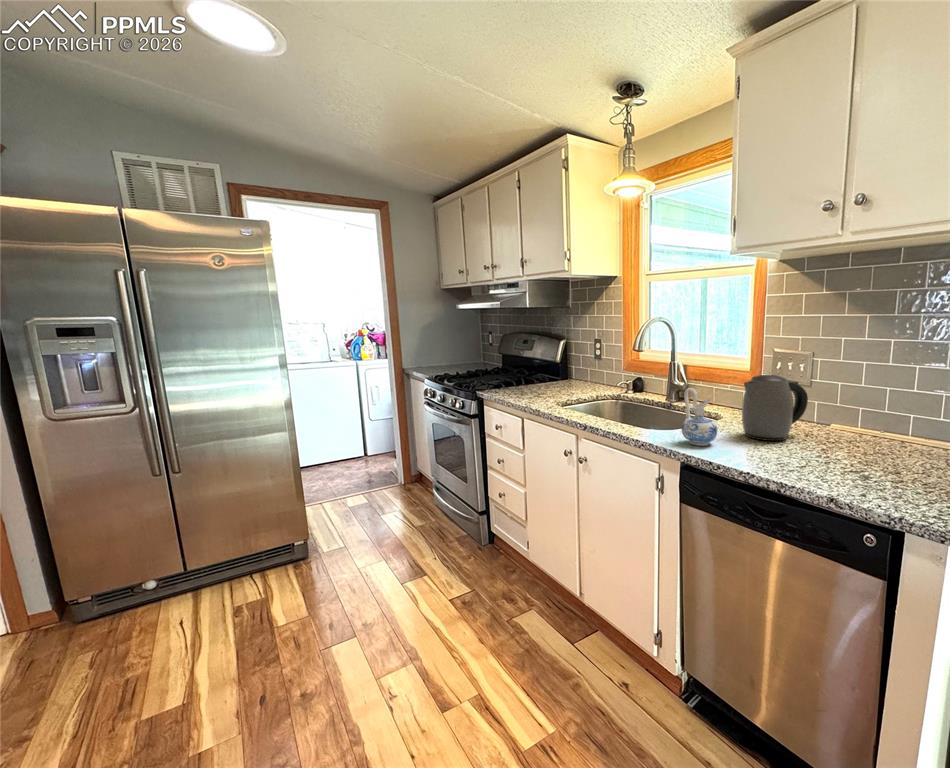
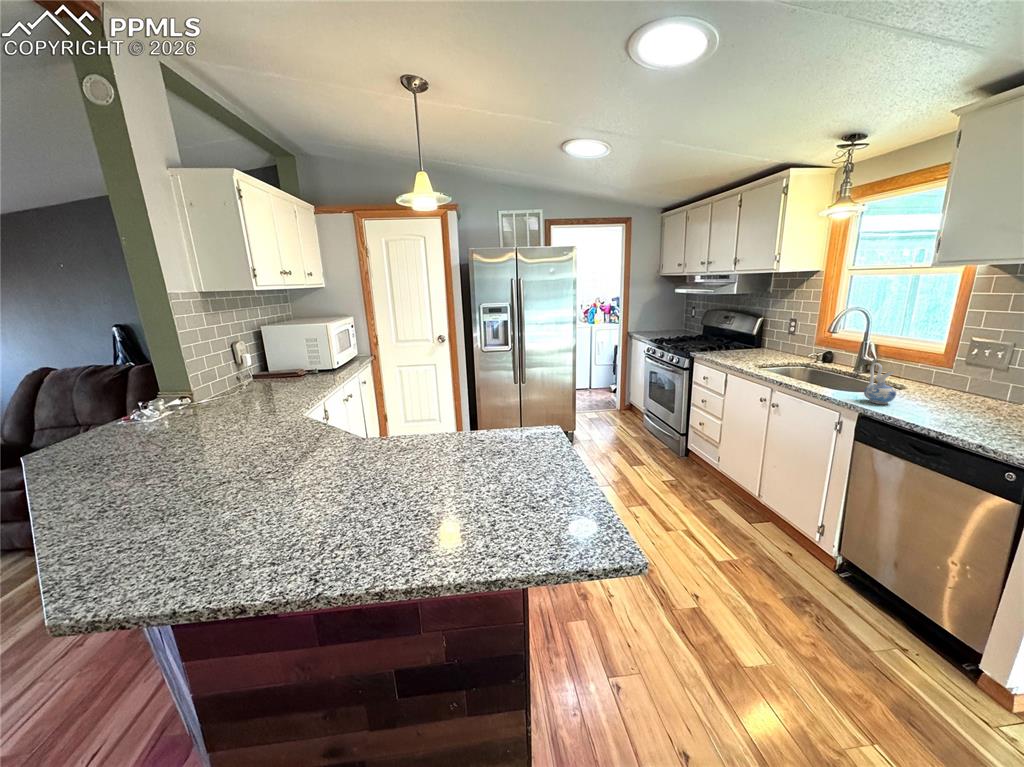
kettle: present [742,375,808,441] -> none [920,357,989,407]

